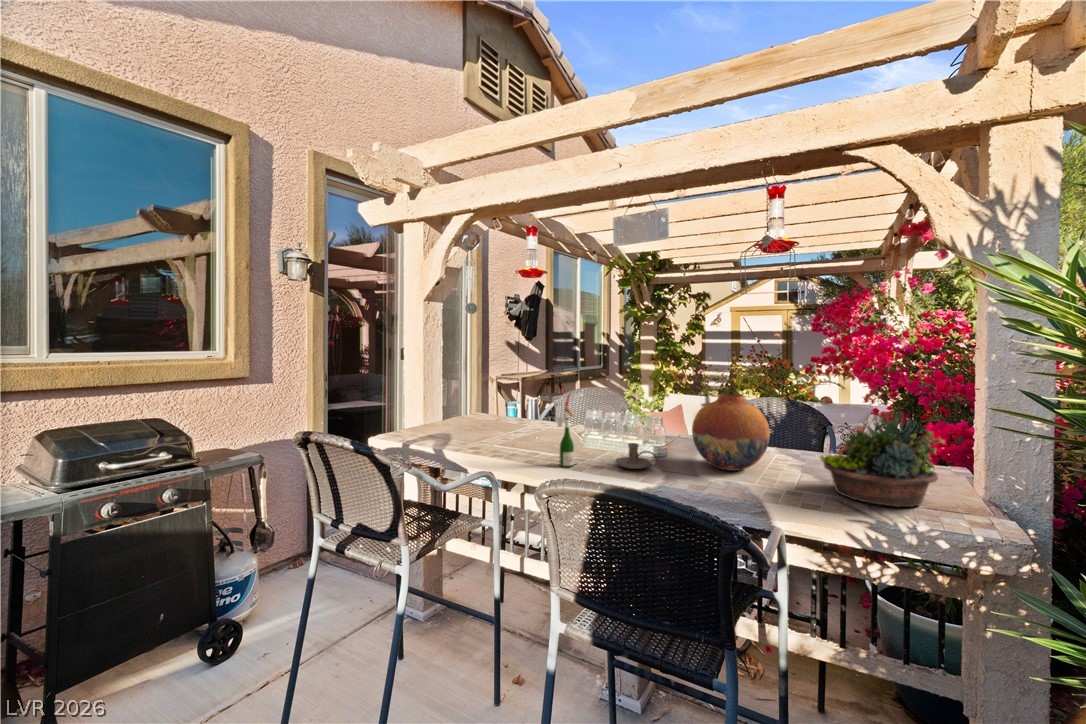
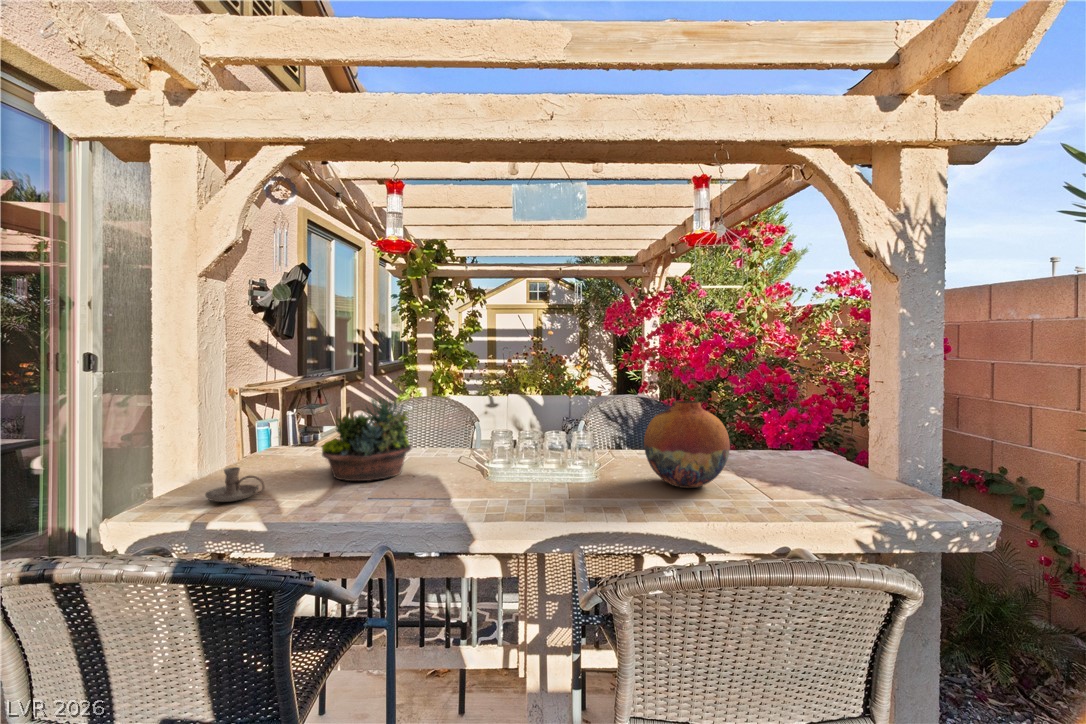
wine bottle: present [558,394,577,467] -> none [509,413,532,516]
succulent planter: present [820,412,944,507] -> present [322,398,411,481]
candle holder: present [615,443,658,469] -> present [205,467,265,502]

